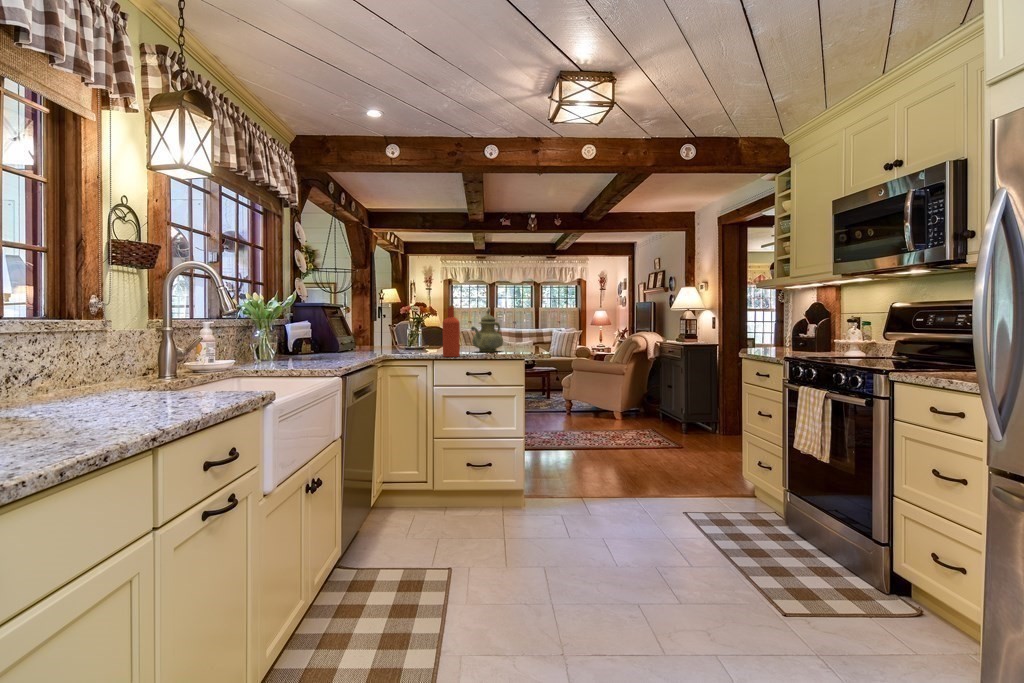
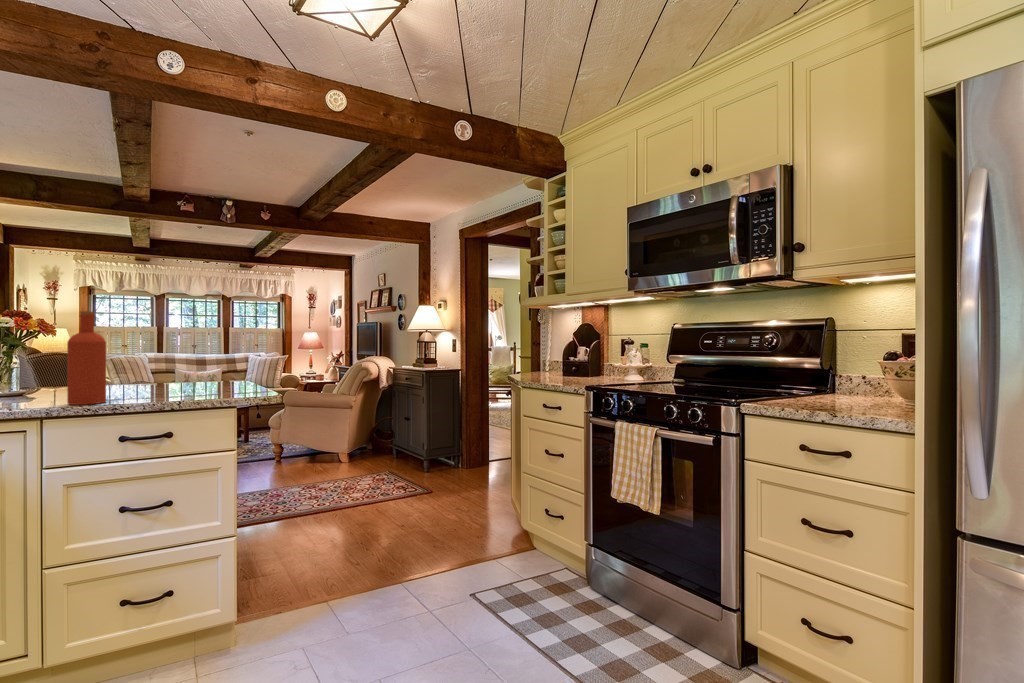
teapot: present [471,309,503,352] -> none [130,320,191,391]

